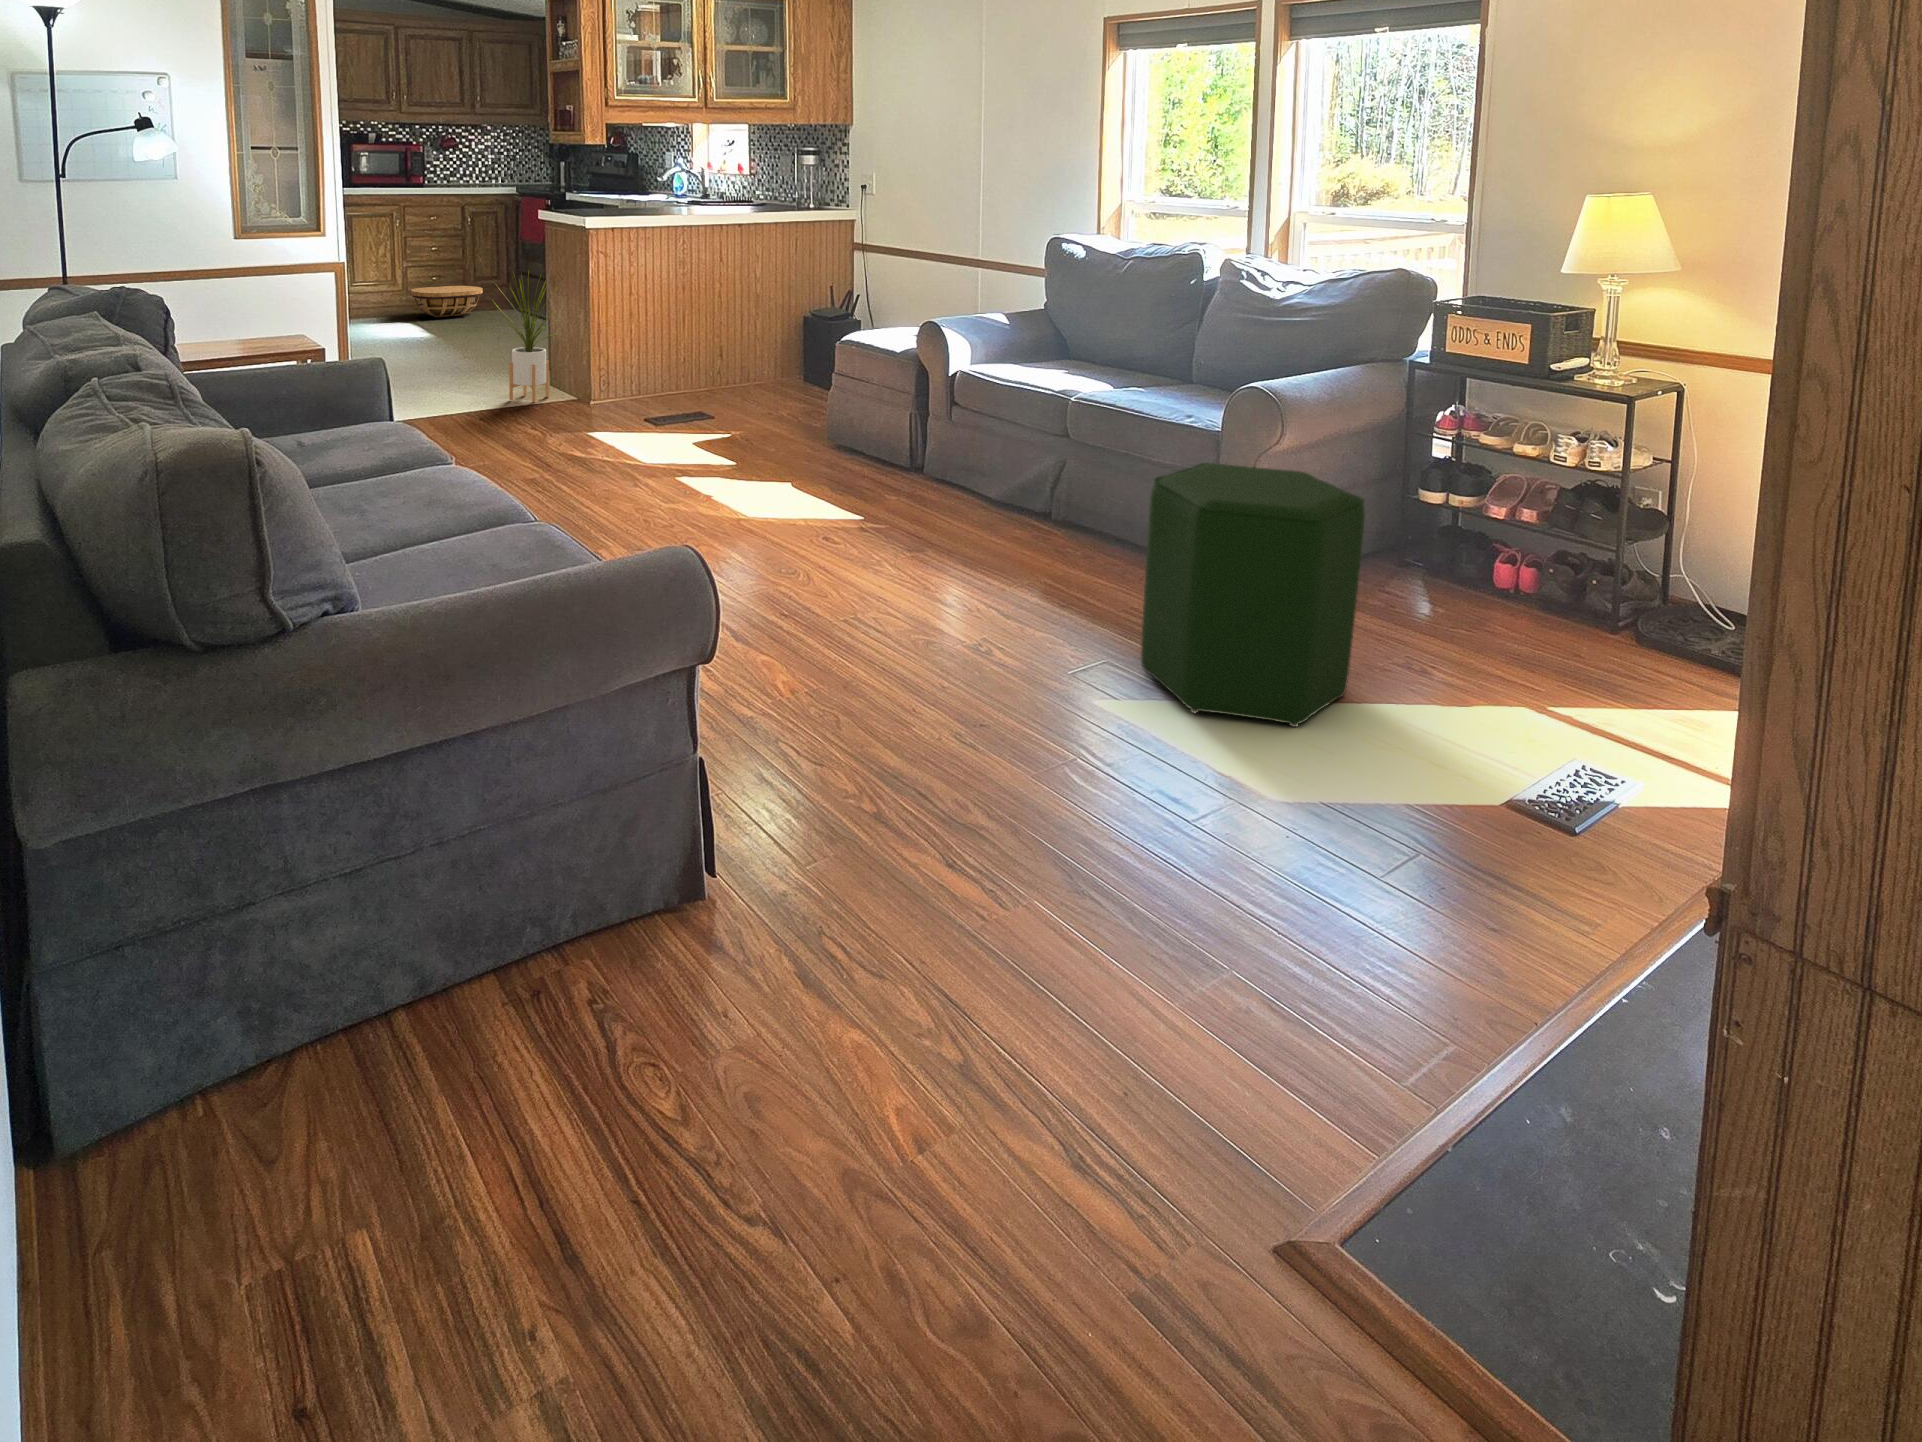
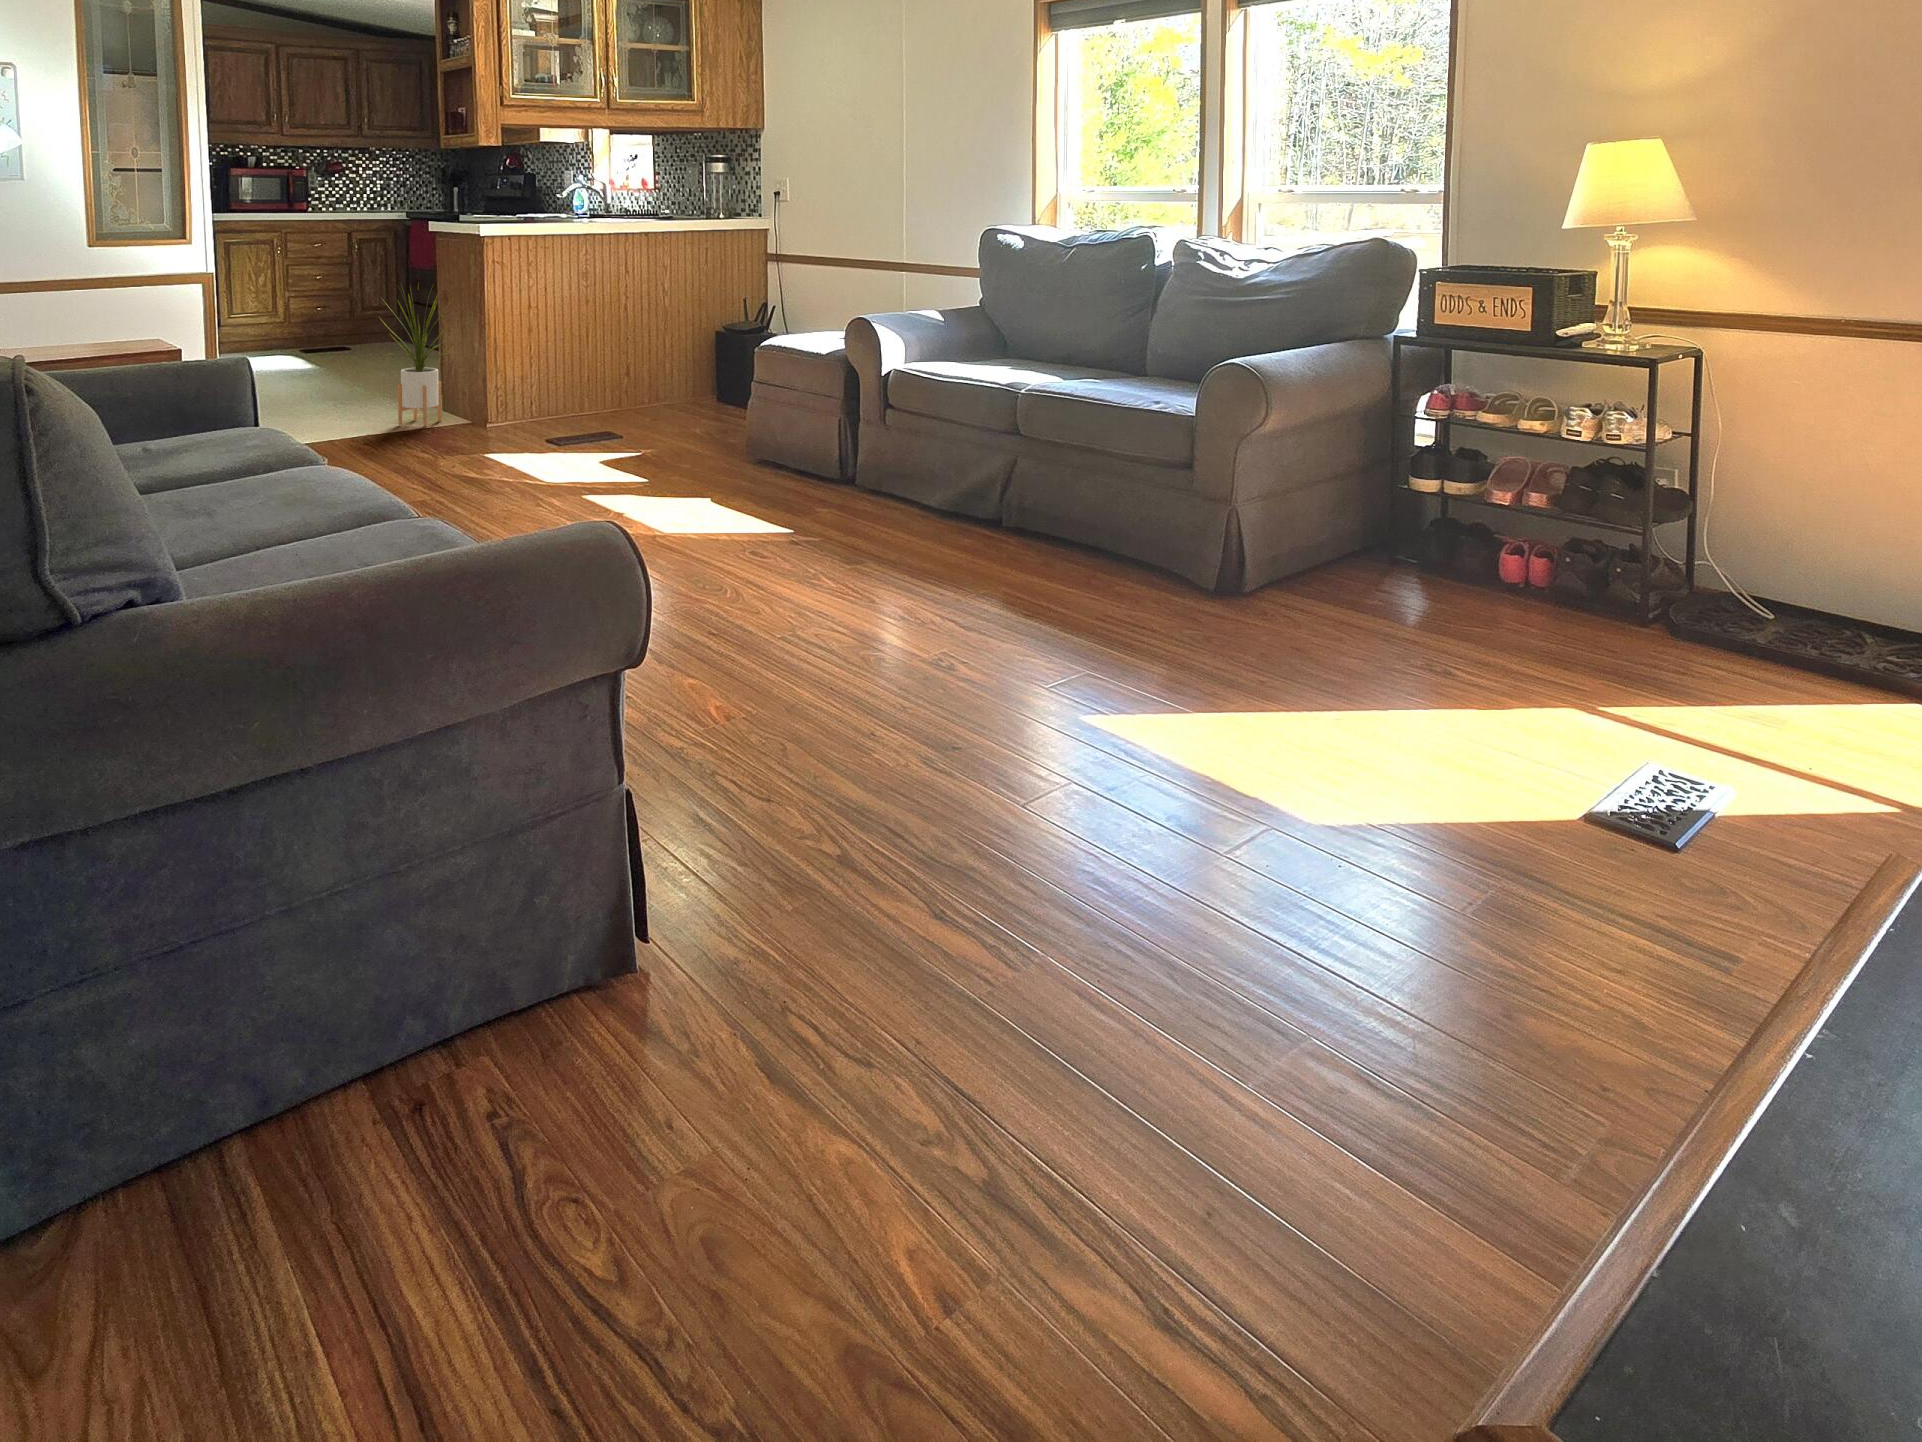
basket: present [411,286,483,317] -> none [294,317,371,349]
ottoman: present [1141,463,1365,727] -> none [1130,442,1384,739]

